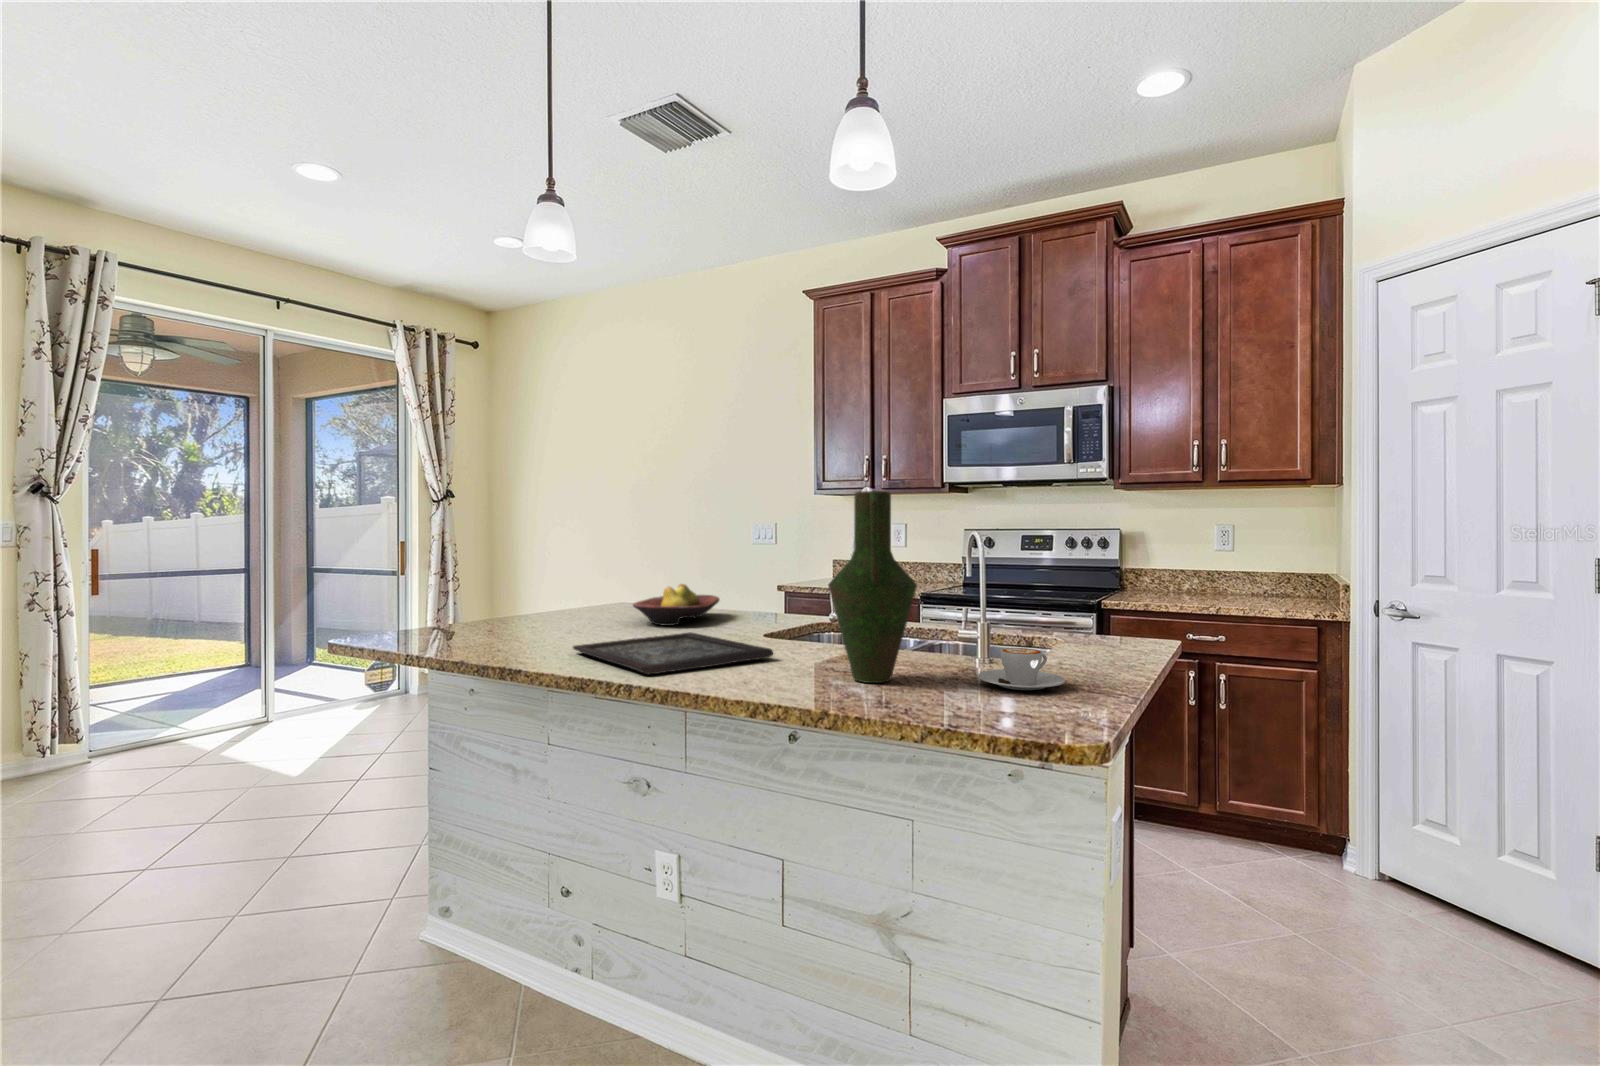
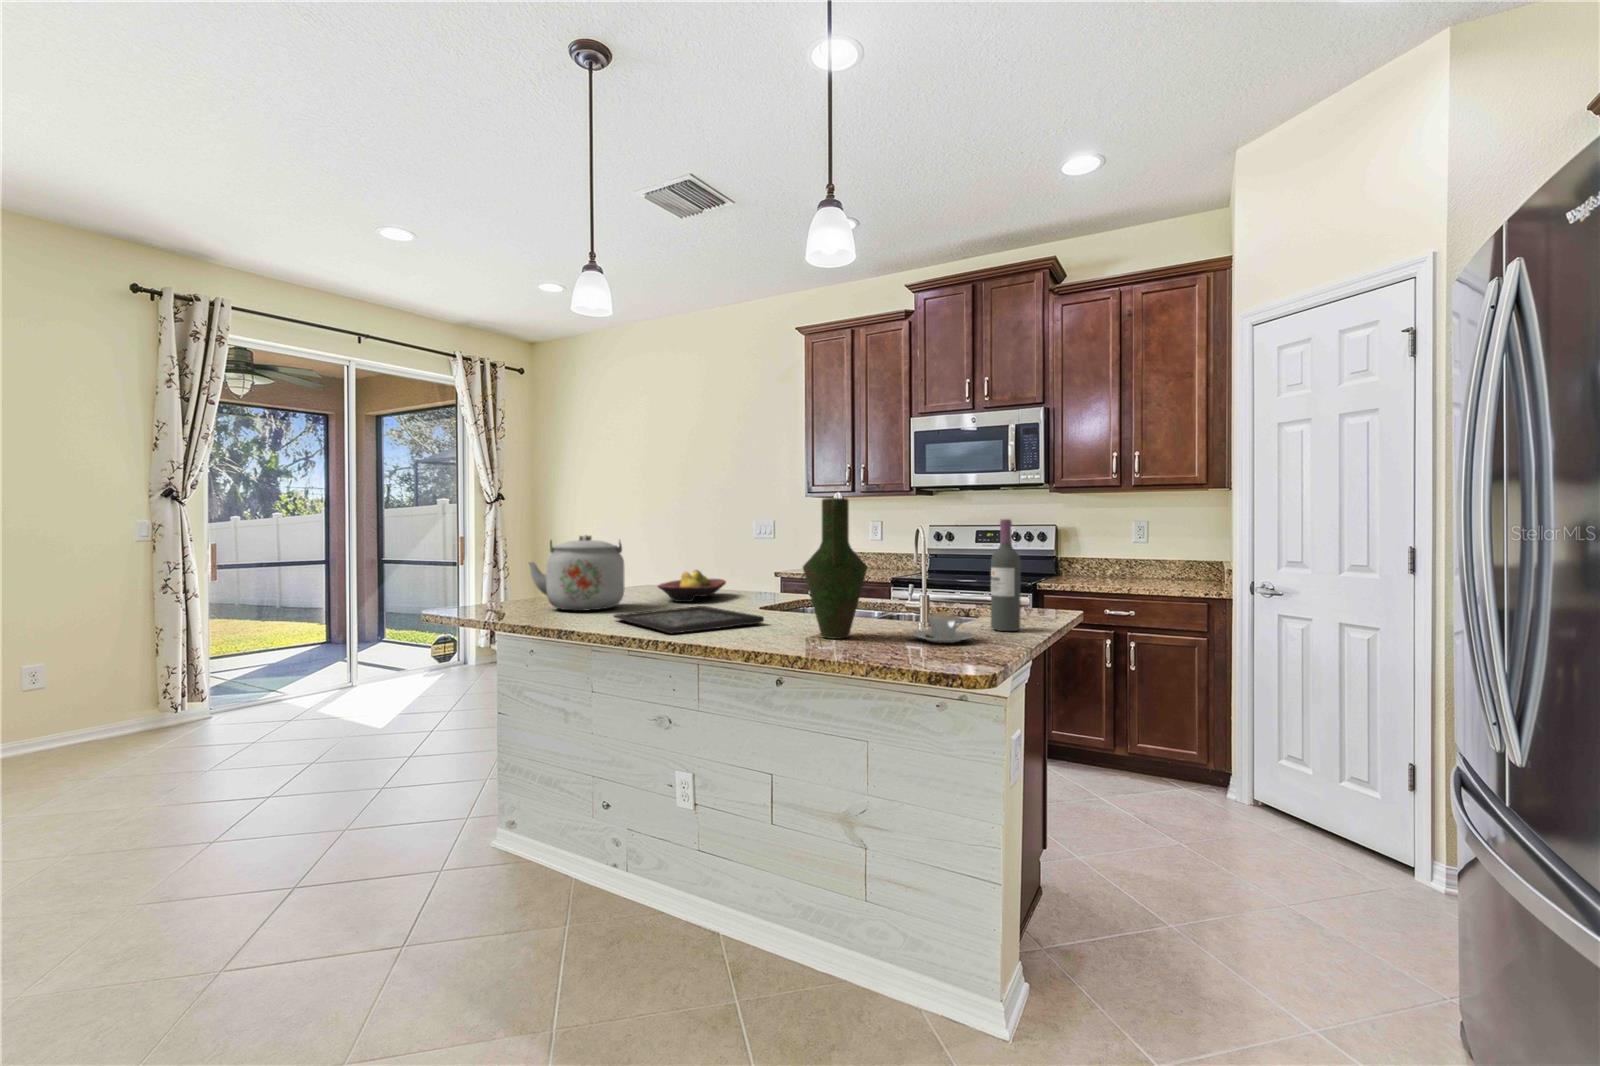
wine bottle: none [1077,521,1118,671] -> present [991,519,1021,631]
kettle: none [464,540,590,638] -> present [529,535,625,611]

